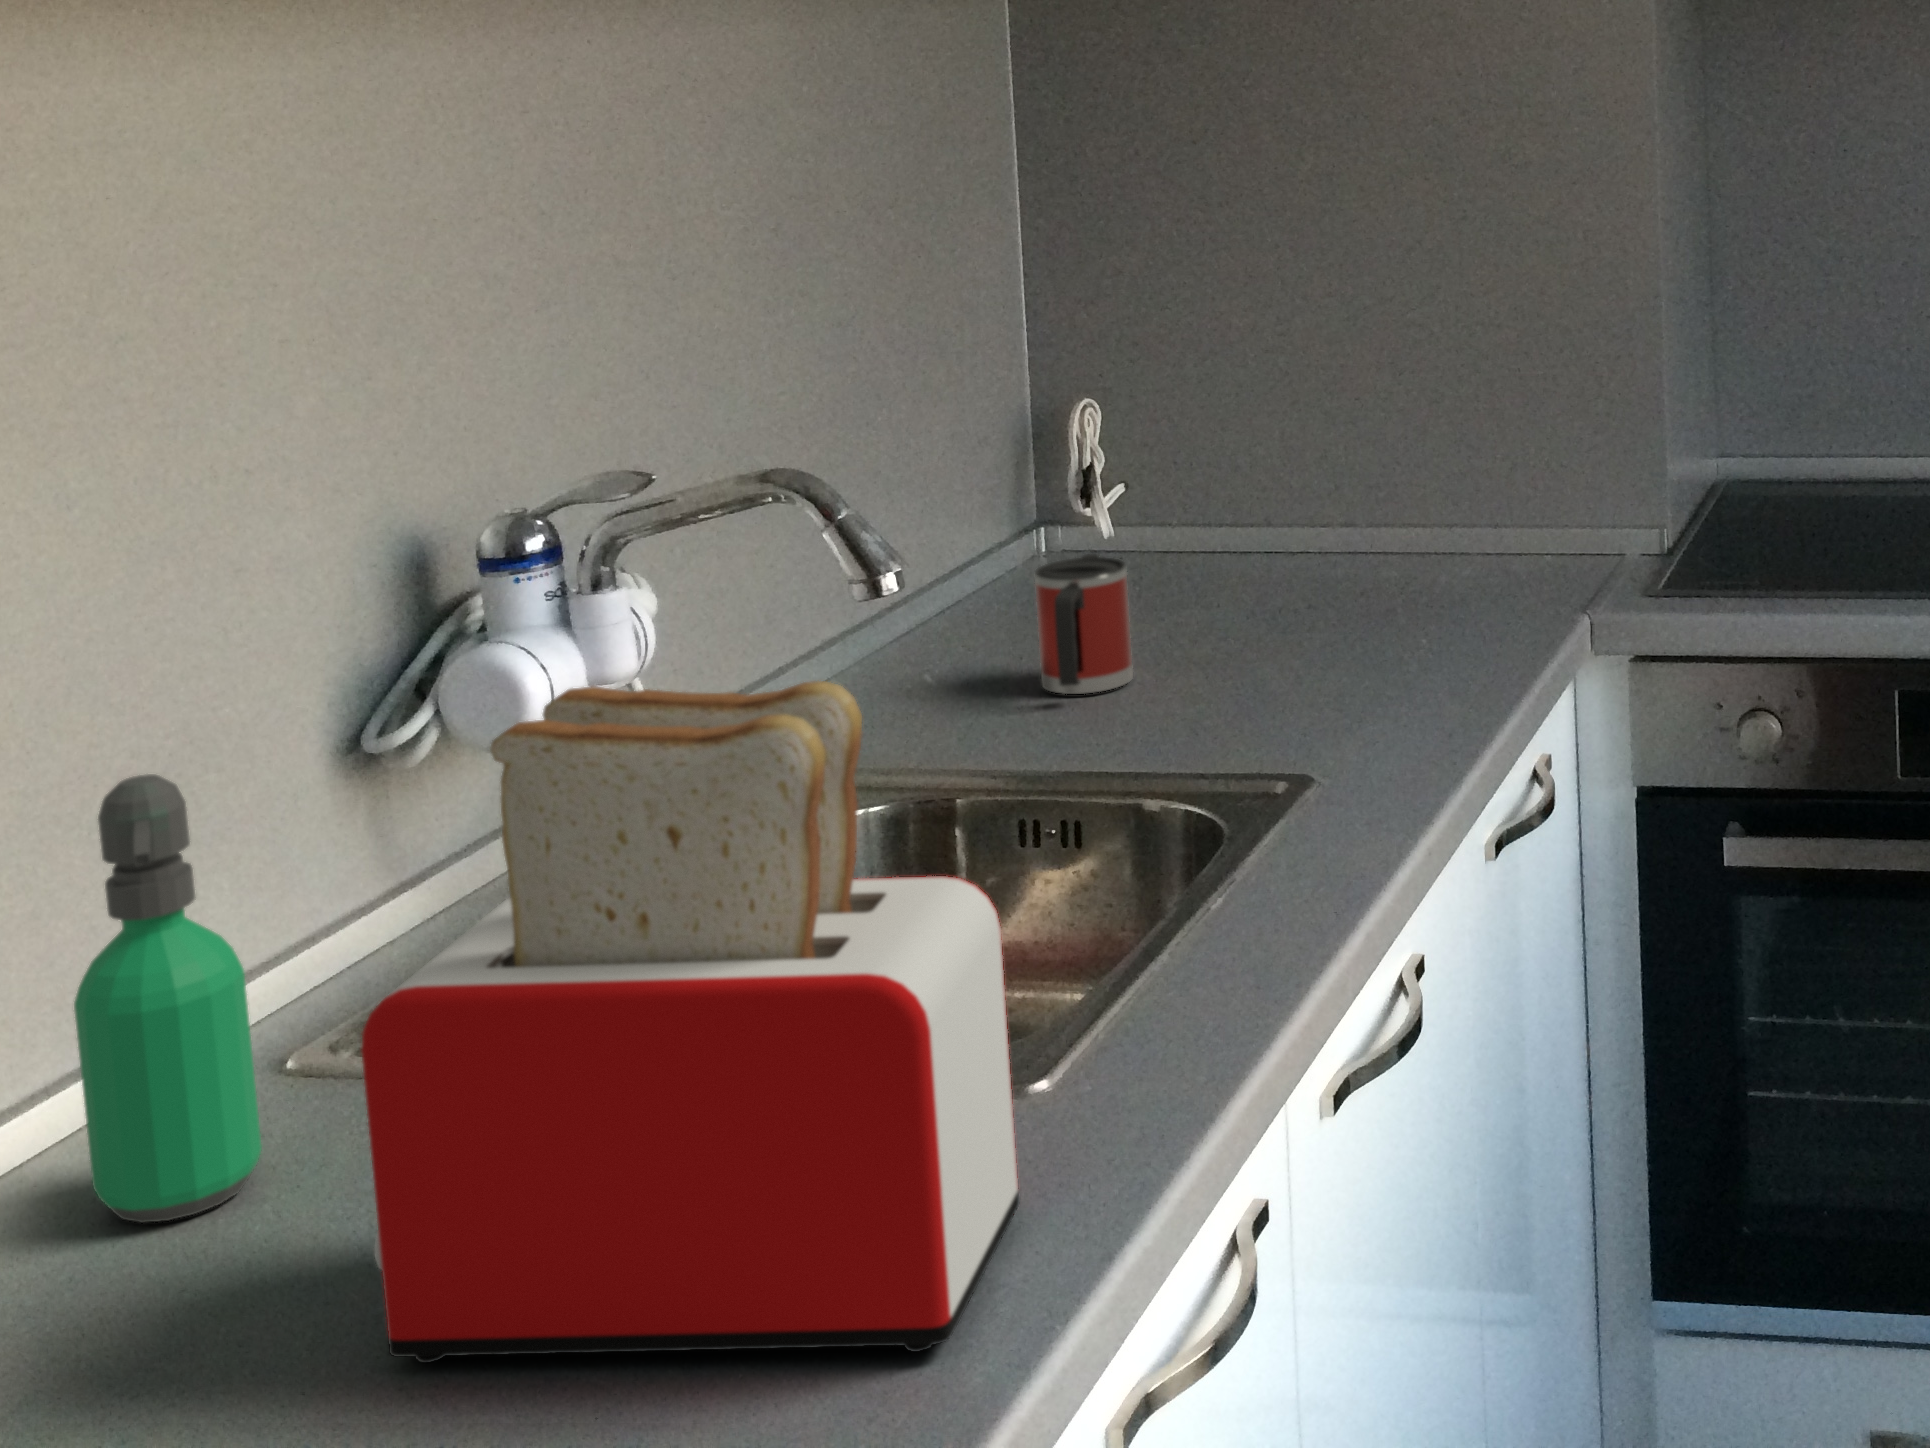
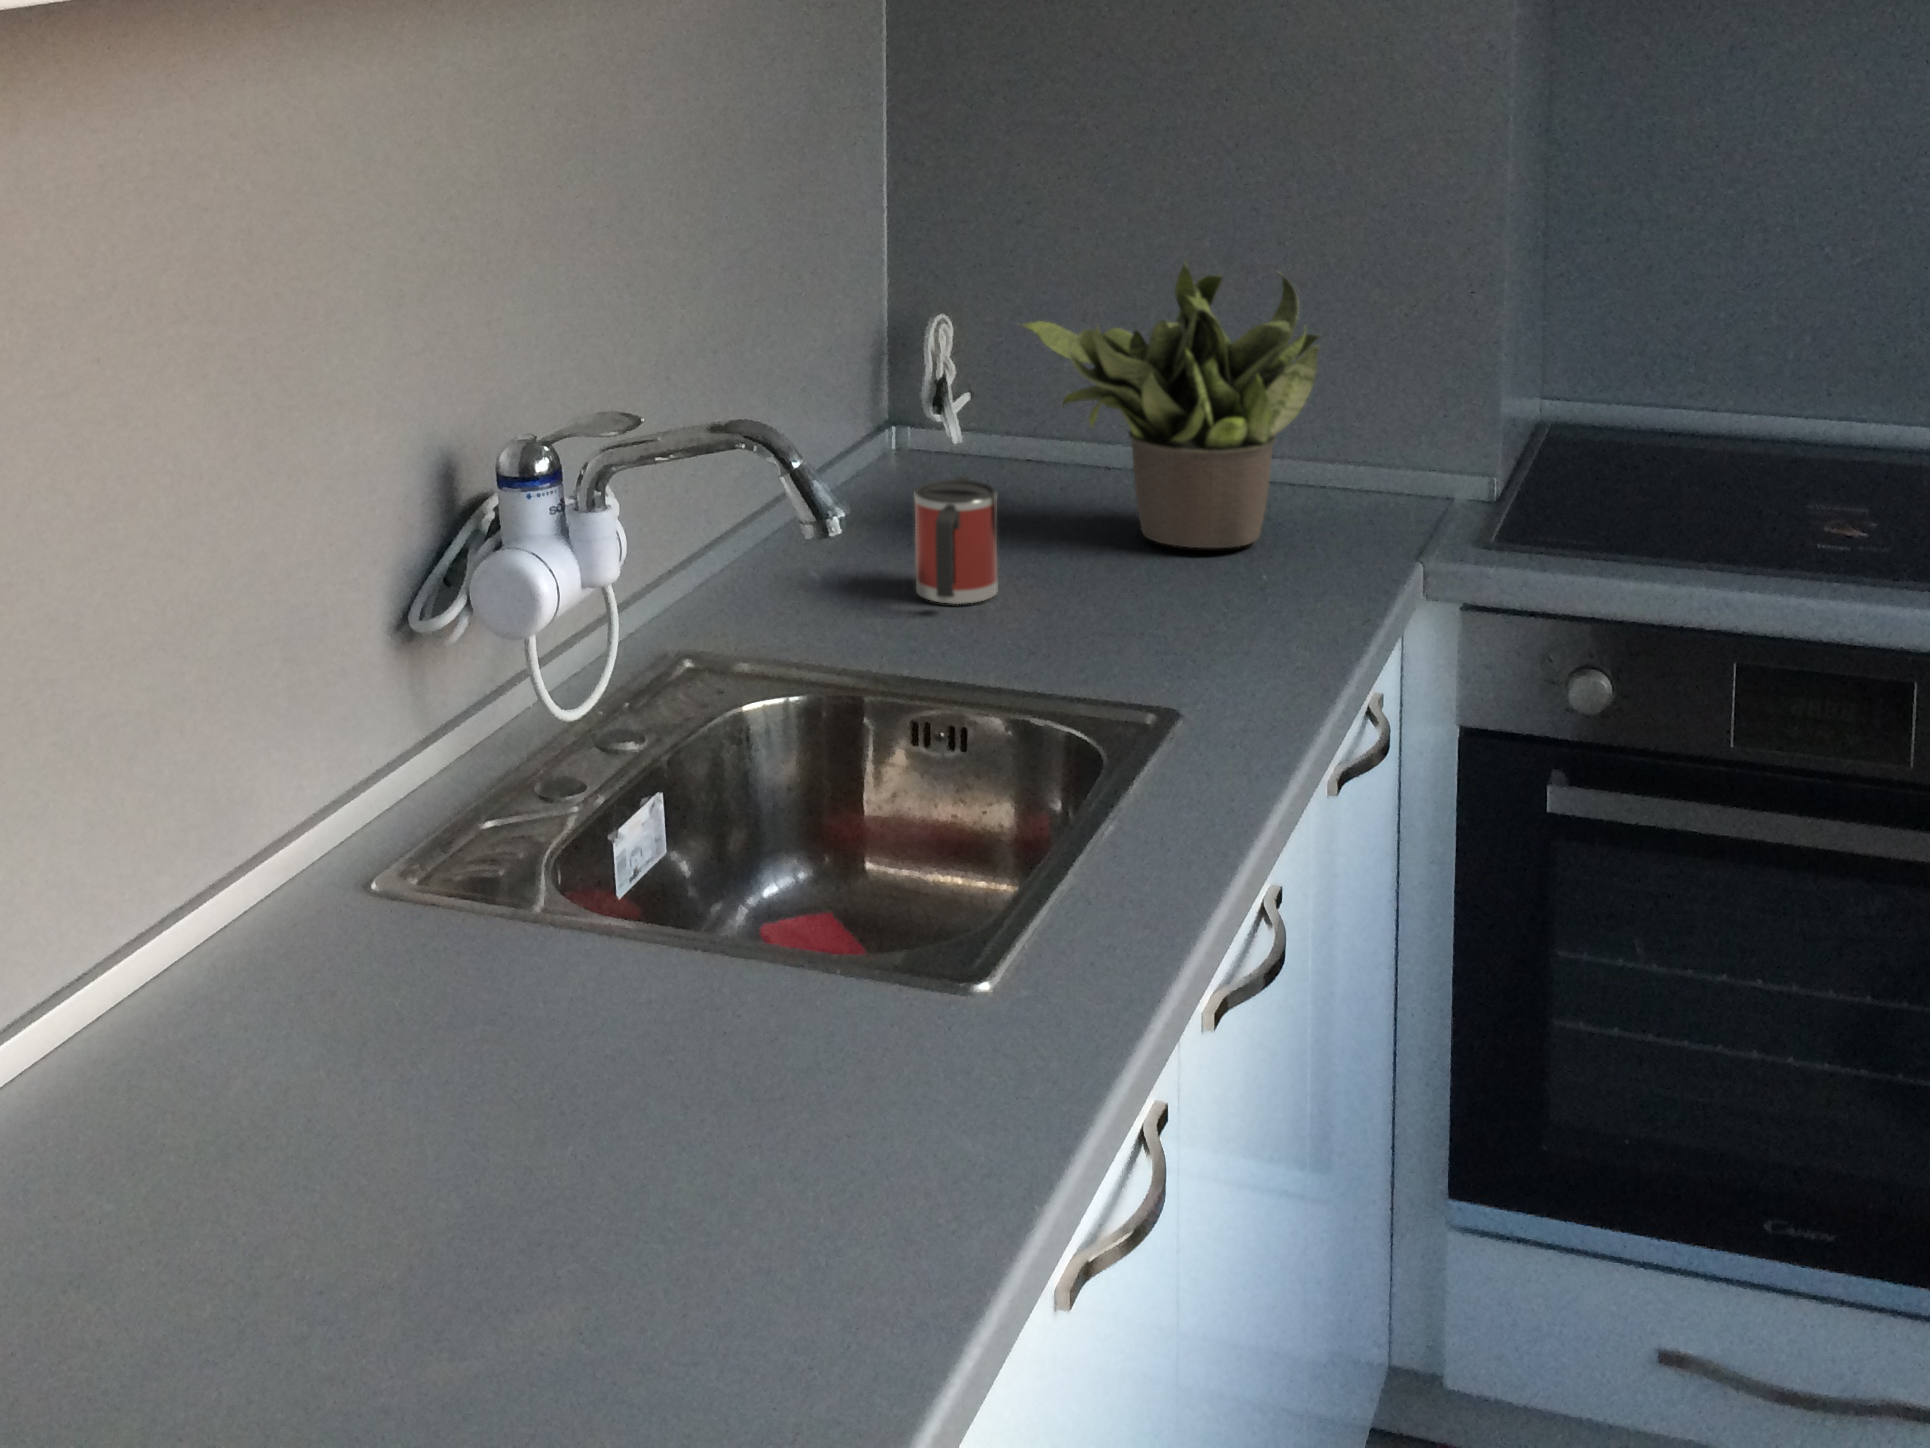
potted plant: none [1155,306,1476,618] -> present [1022,262,1320,548]
toaster: present [361,681,1019,1363] -> none [505,645,987,1198]
soap dispenser: present [74,774,262,1223] -> none [263,667,386,1006]

